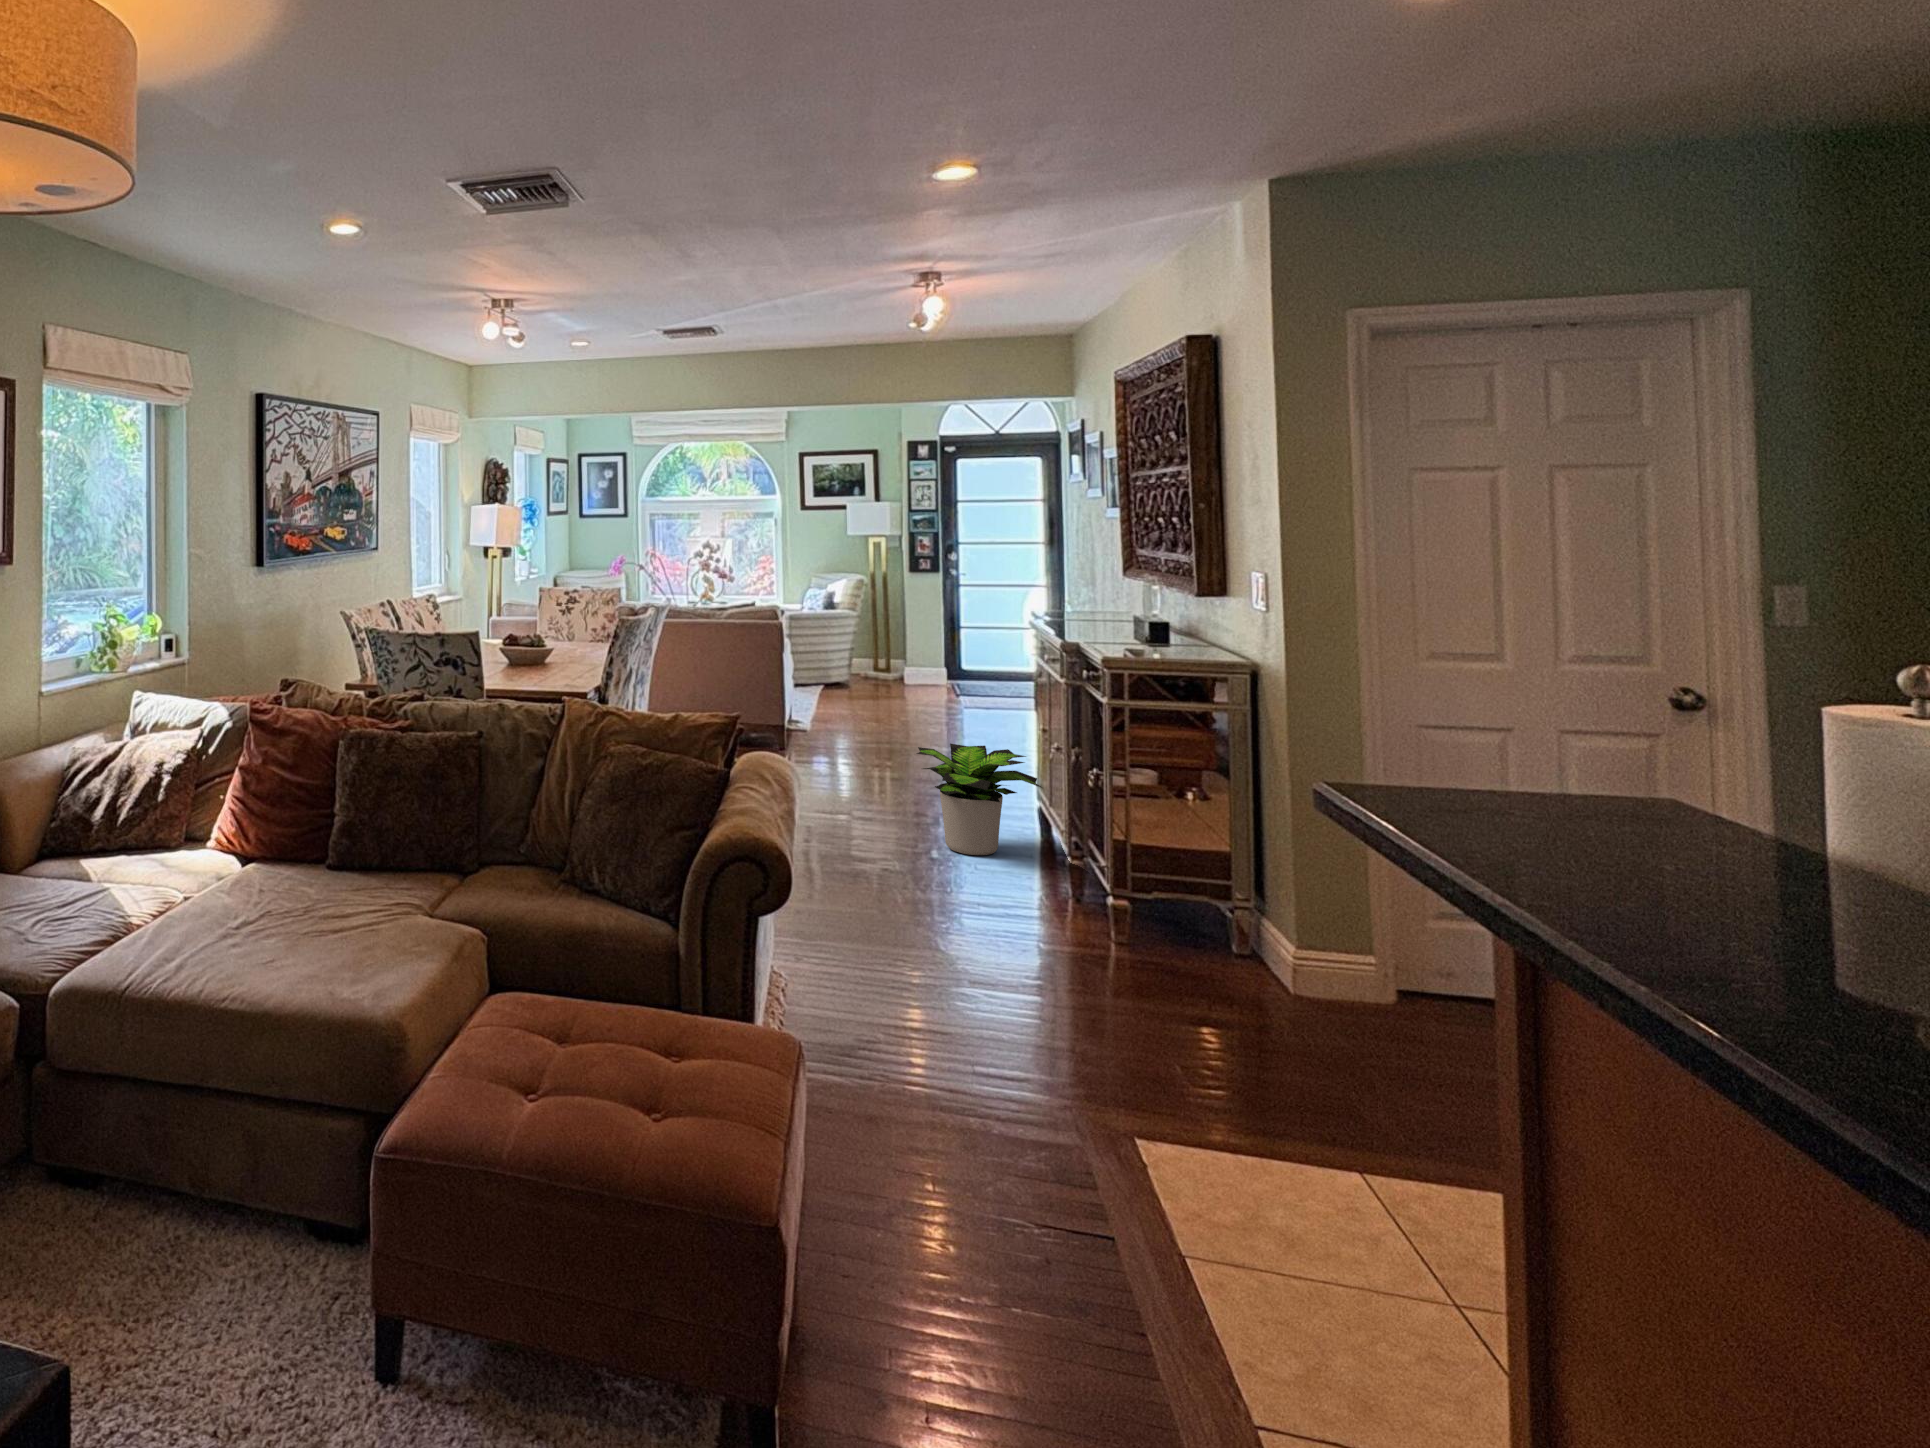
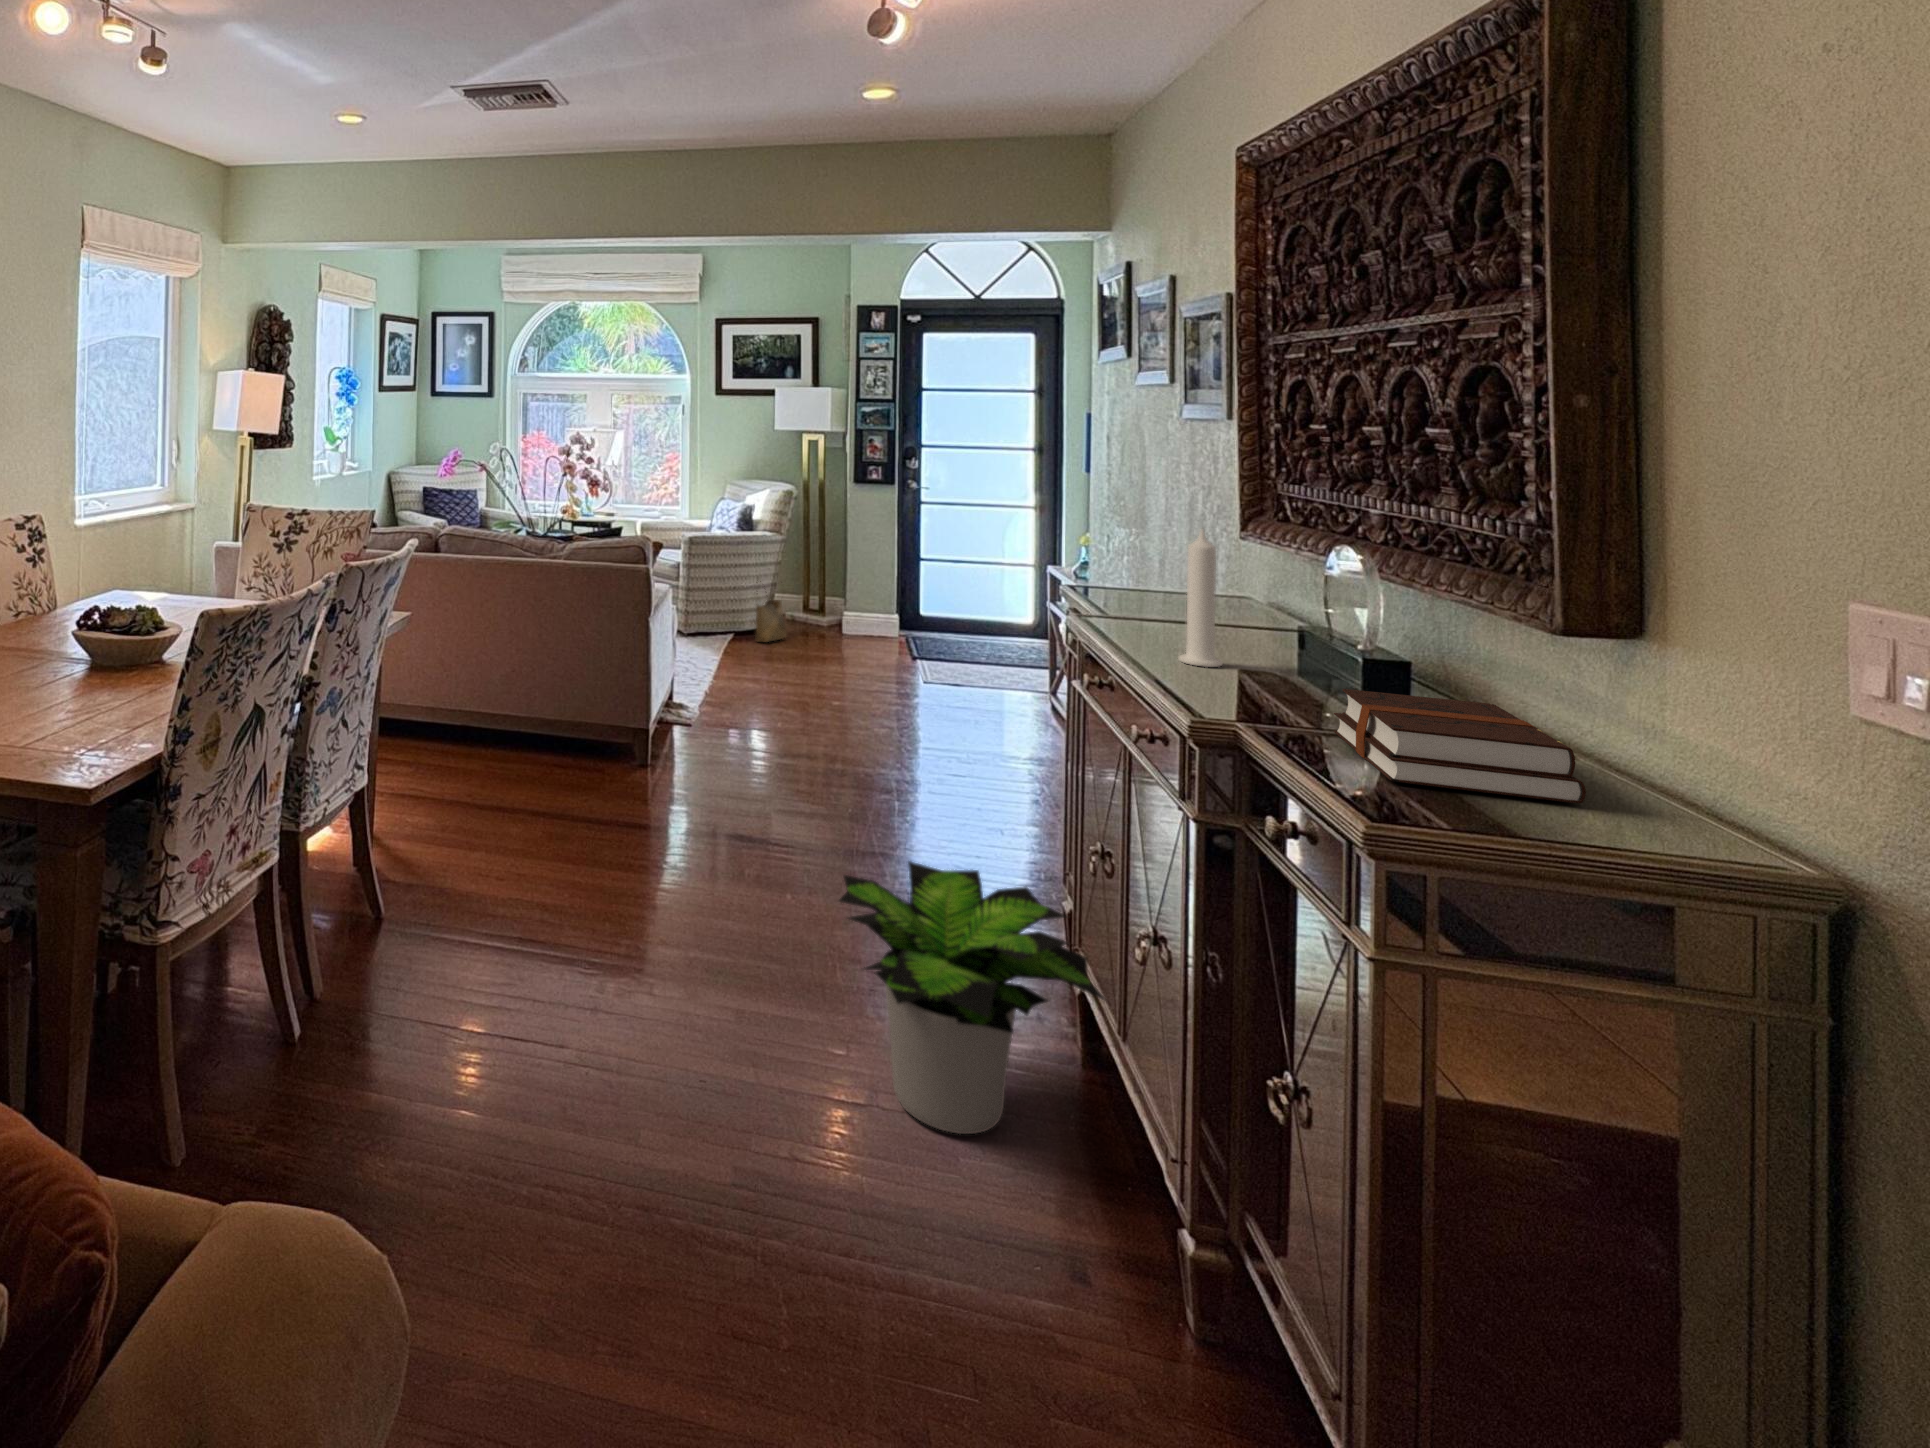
candle: none [1072,570,1091,633] -> present [1179,530,1222,667]
hardback book: none [1119,628,1192,655] -> present [1334,689,1586,803]
woven basket: none [840,644,864,688] -> present [755,581,787,642]

